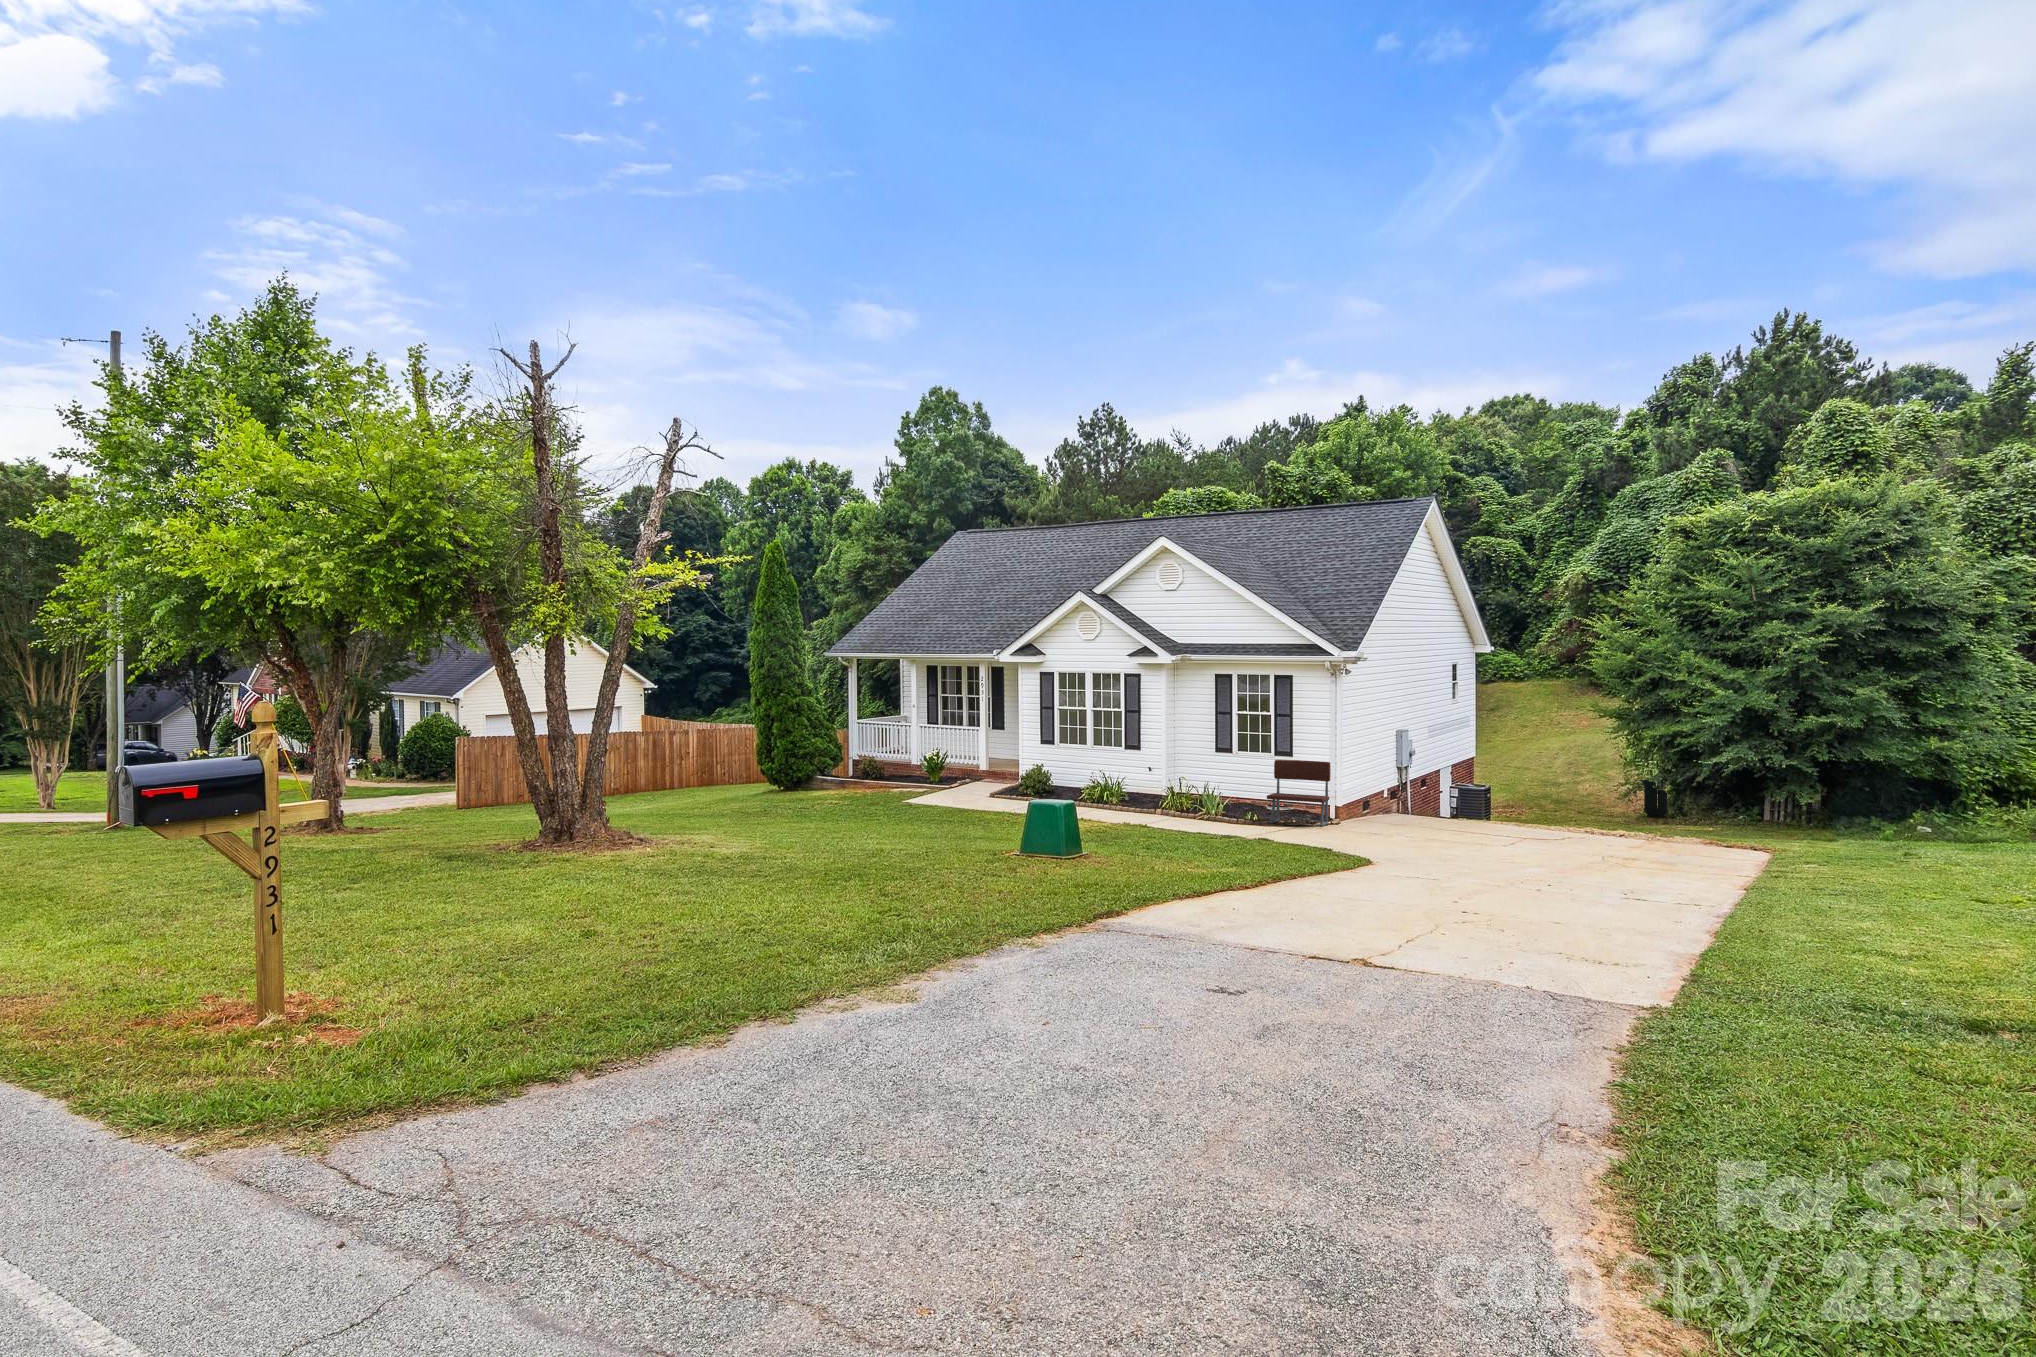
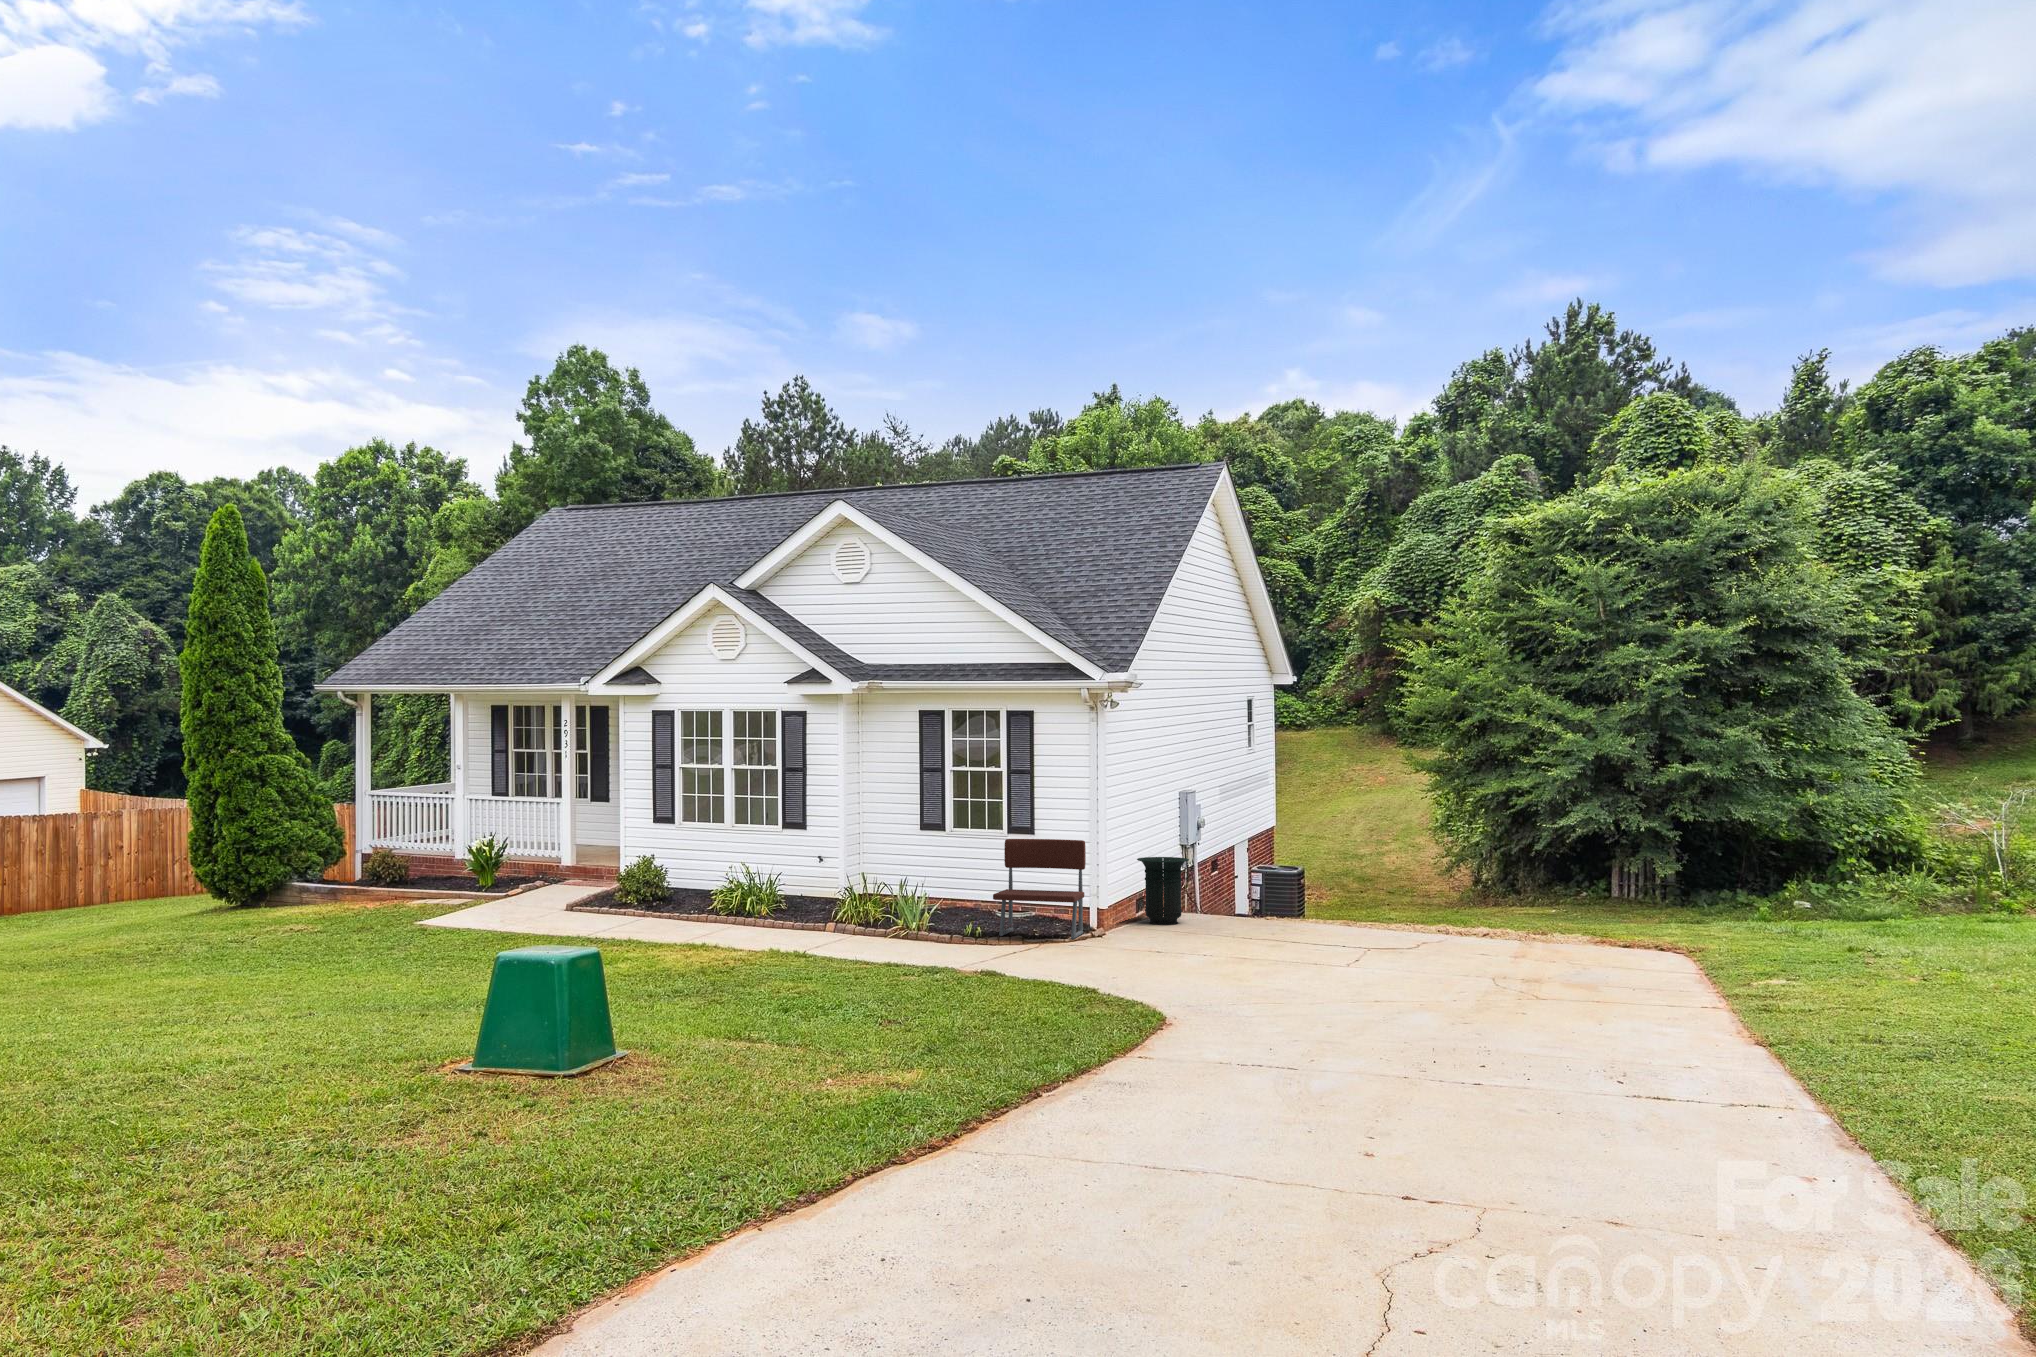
trash can: present [1639,780,1668,818] -> present [1137,857,1189,925]

